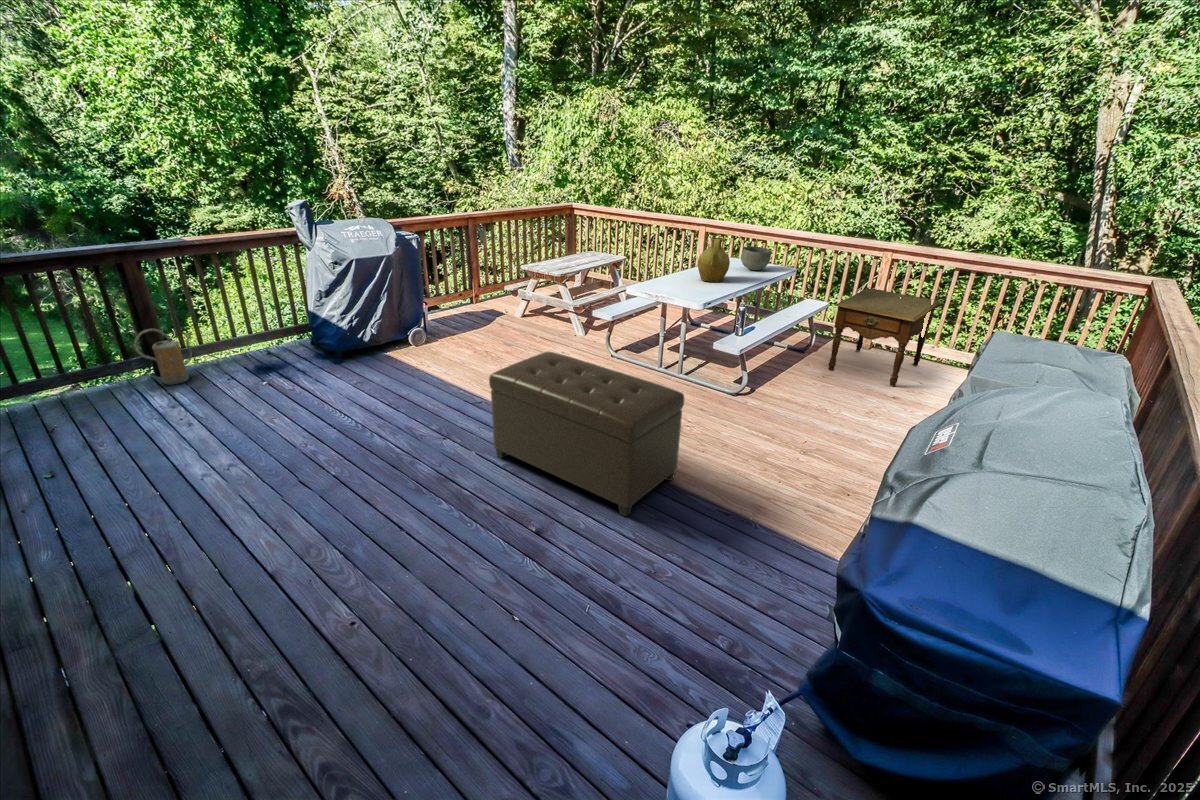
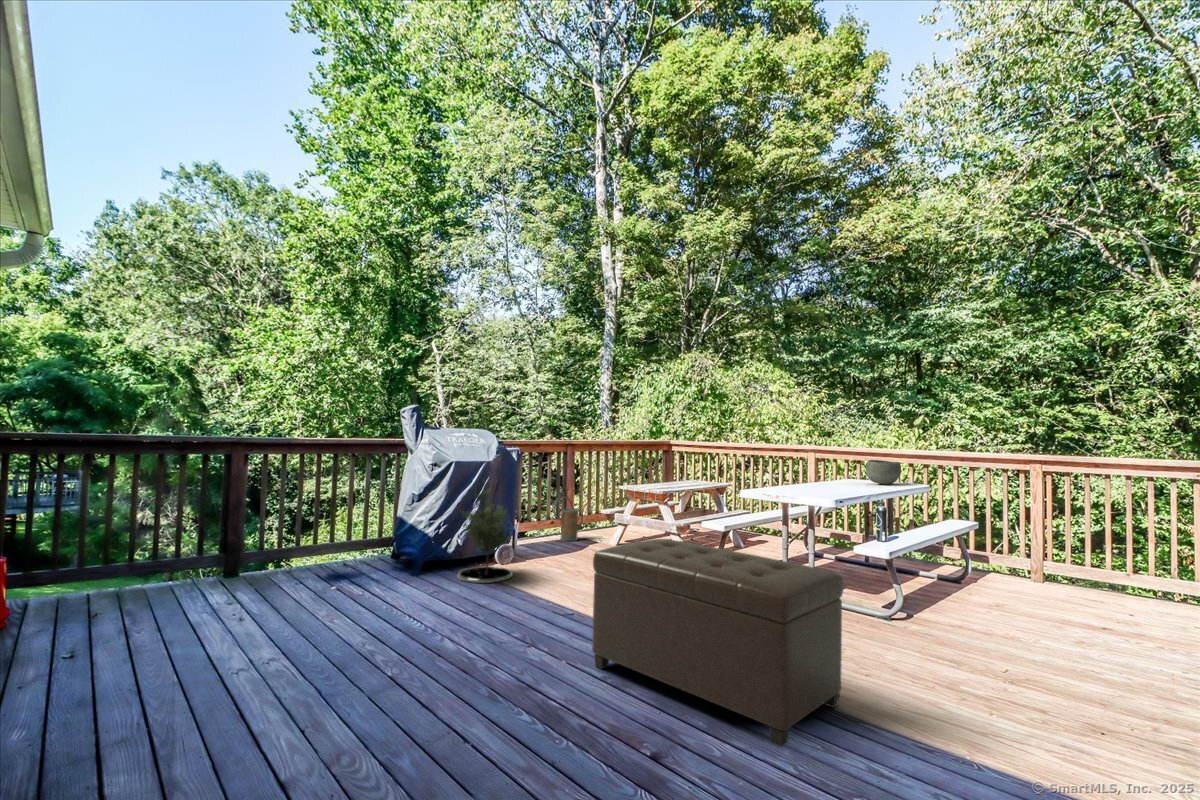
pitcher: present [698,237,730,282] -> none [819,441,857,490]
potted tree: none [367,279,426,372] -> present [458,484,512,583]
side table: present [828,287,940,387] -> none [994,508,1130,623]
watering can: present [134,329,192,384] -> present [553,497,586,541]

